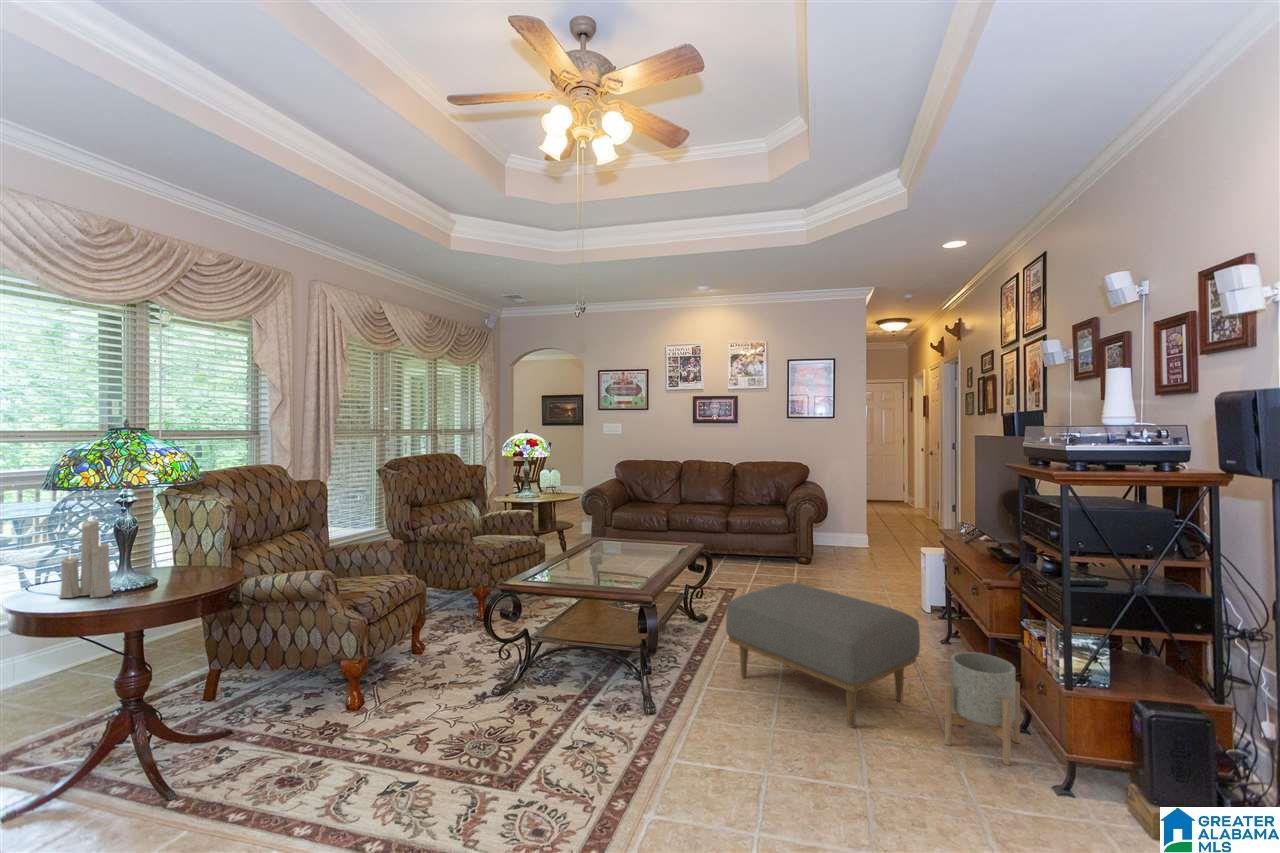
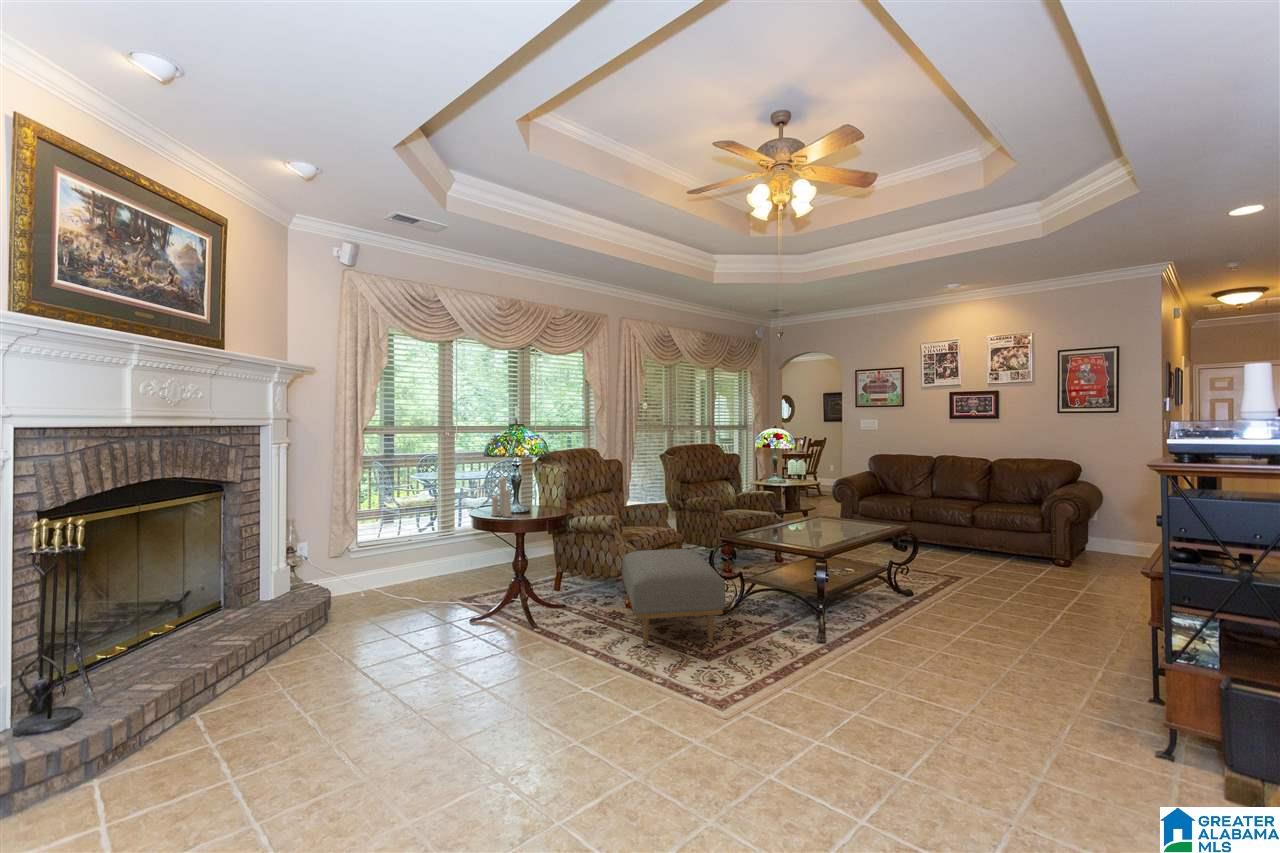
ottoman: present [726,583,920,727] -> present [622,549,726,647]
planter: present [945,652,1020,765] -> none [1084,637,1177,740]

